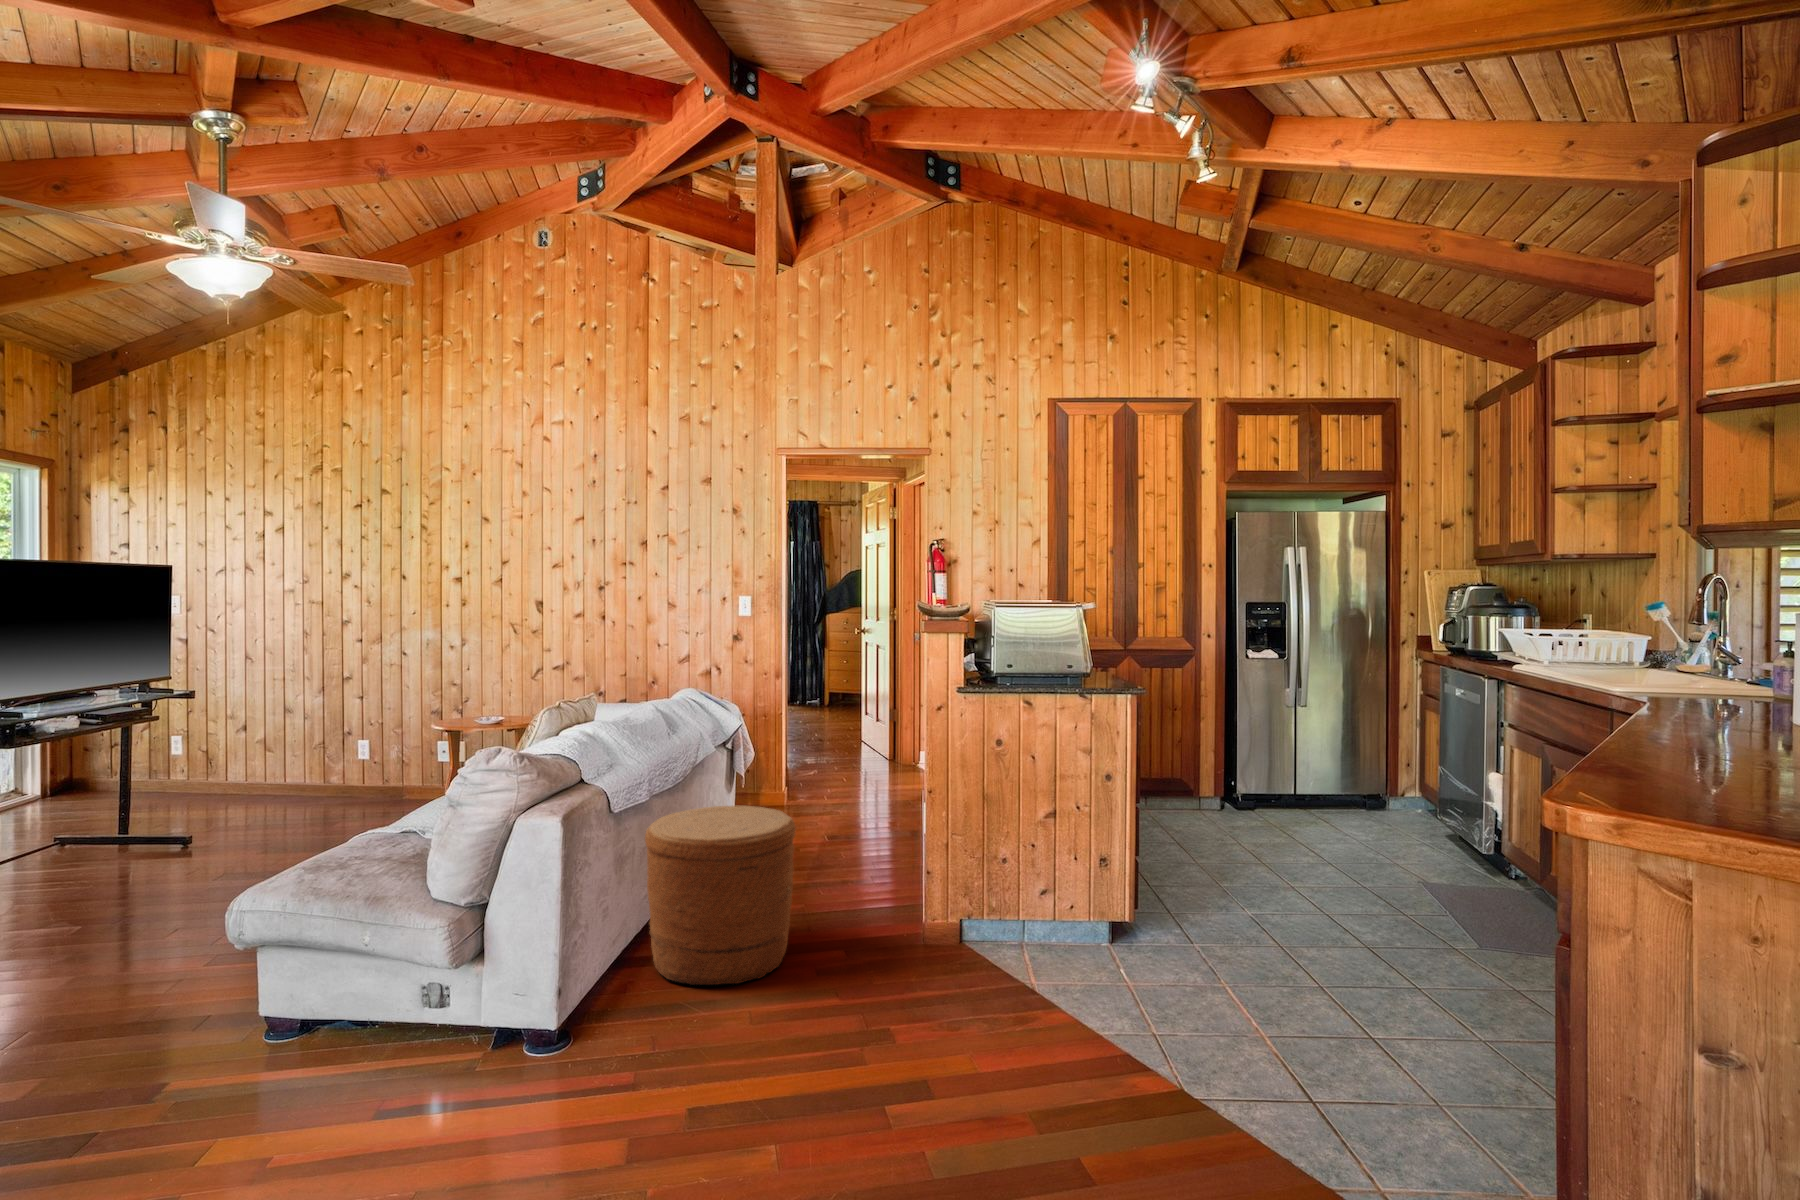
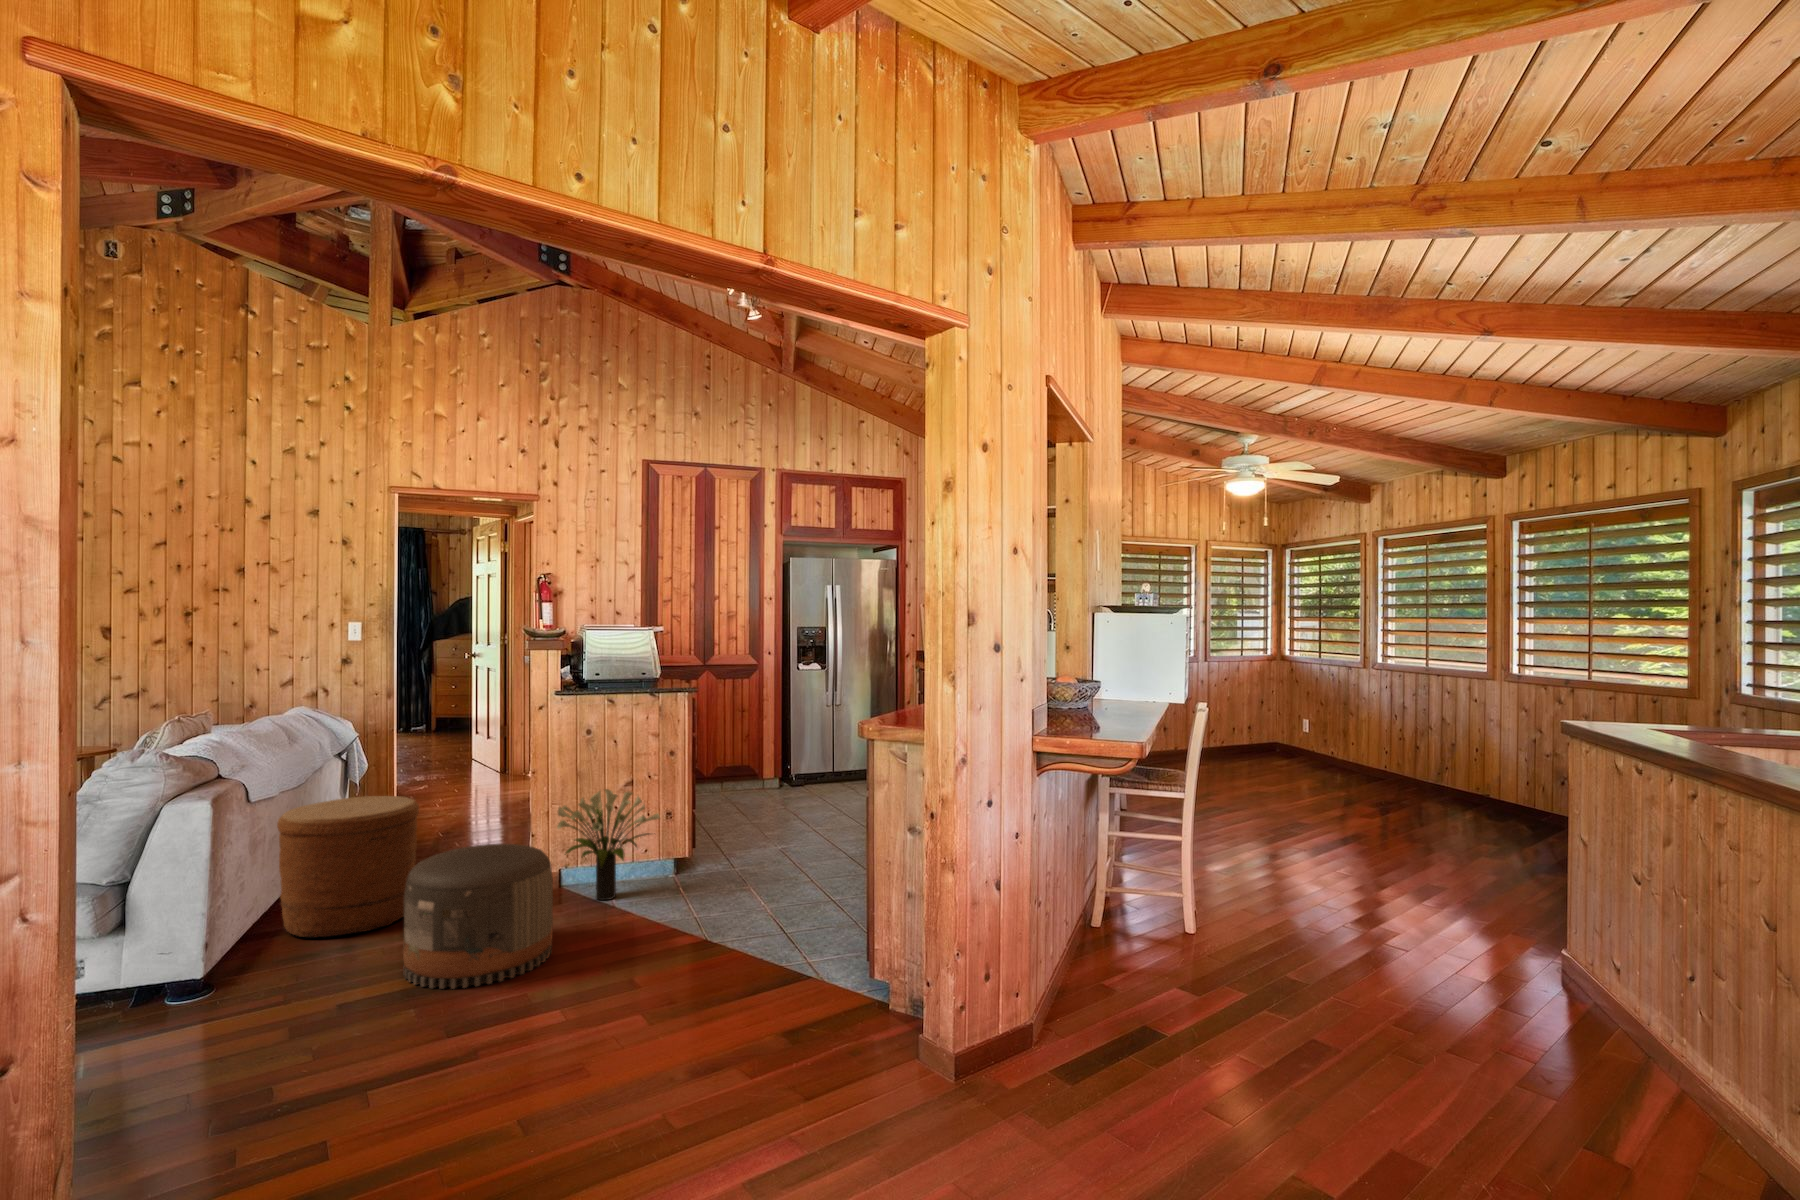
potted plant: none [959,825,1098,983] -> present [557,789,660,900]
pouf: none [769,900,959,1127] -> present [403,844,553,989]

